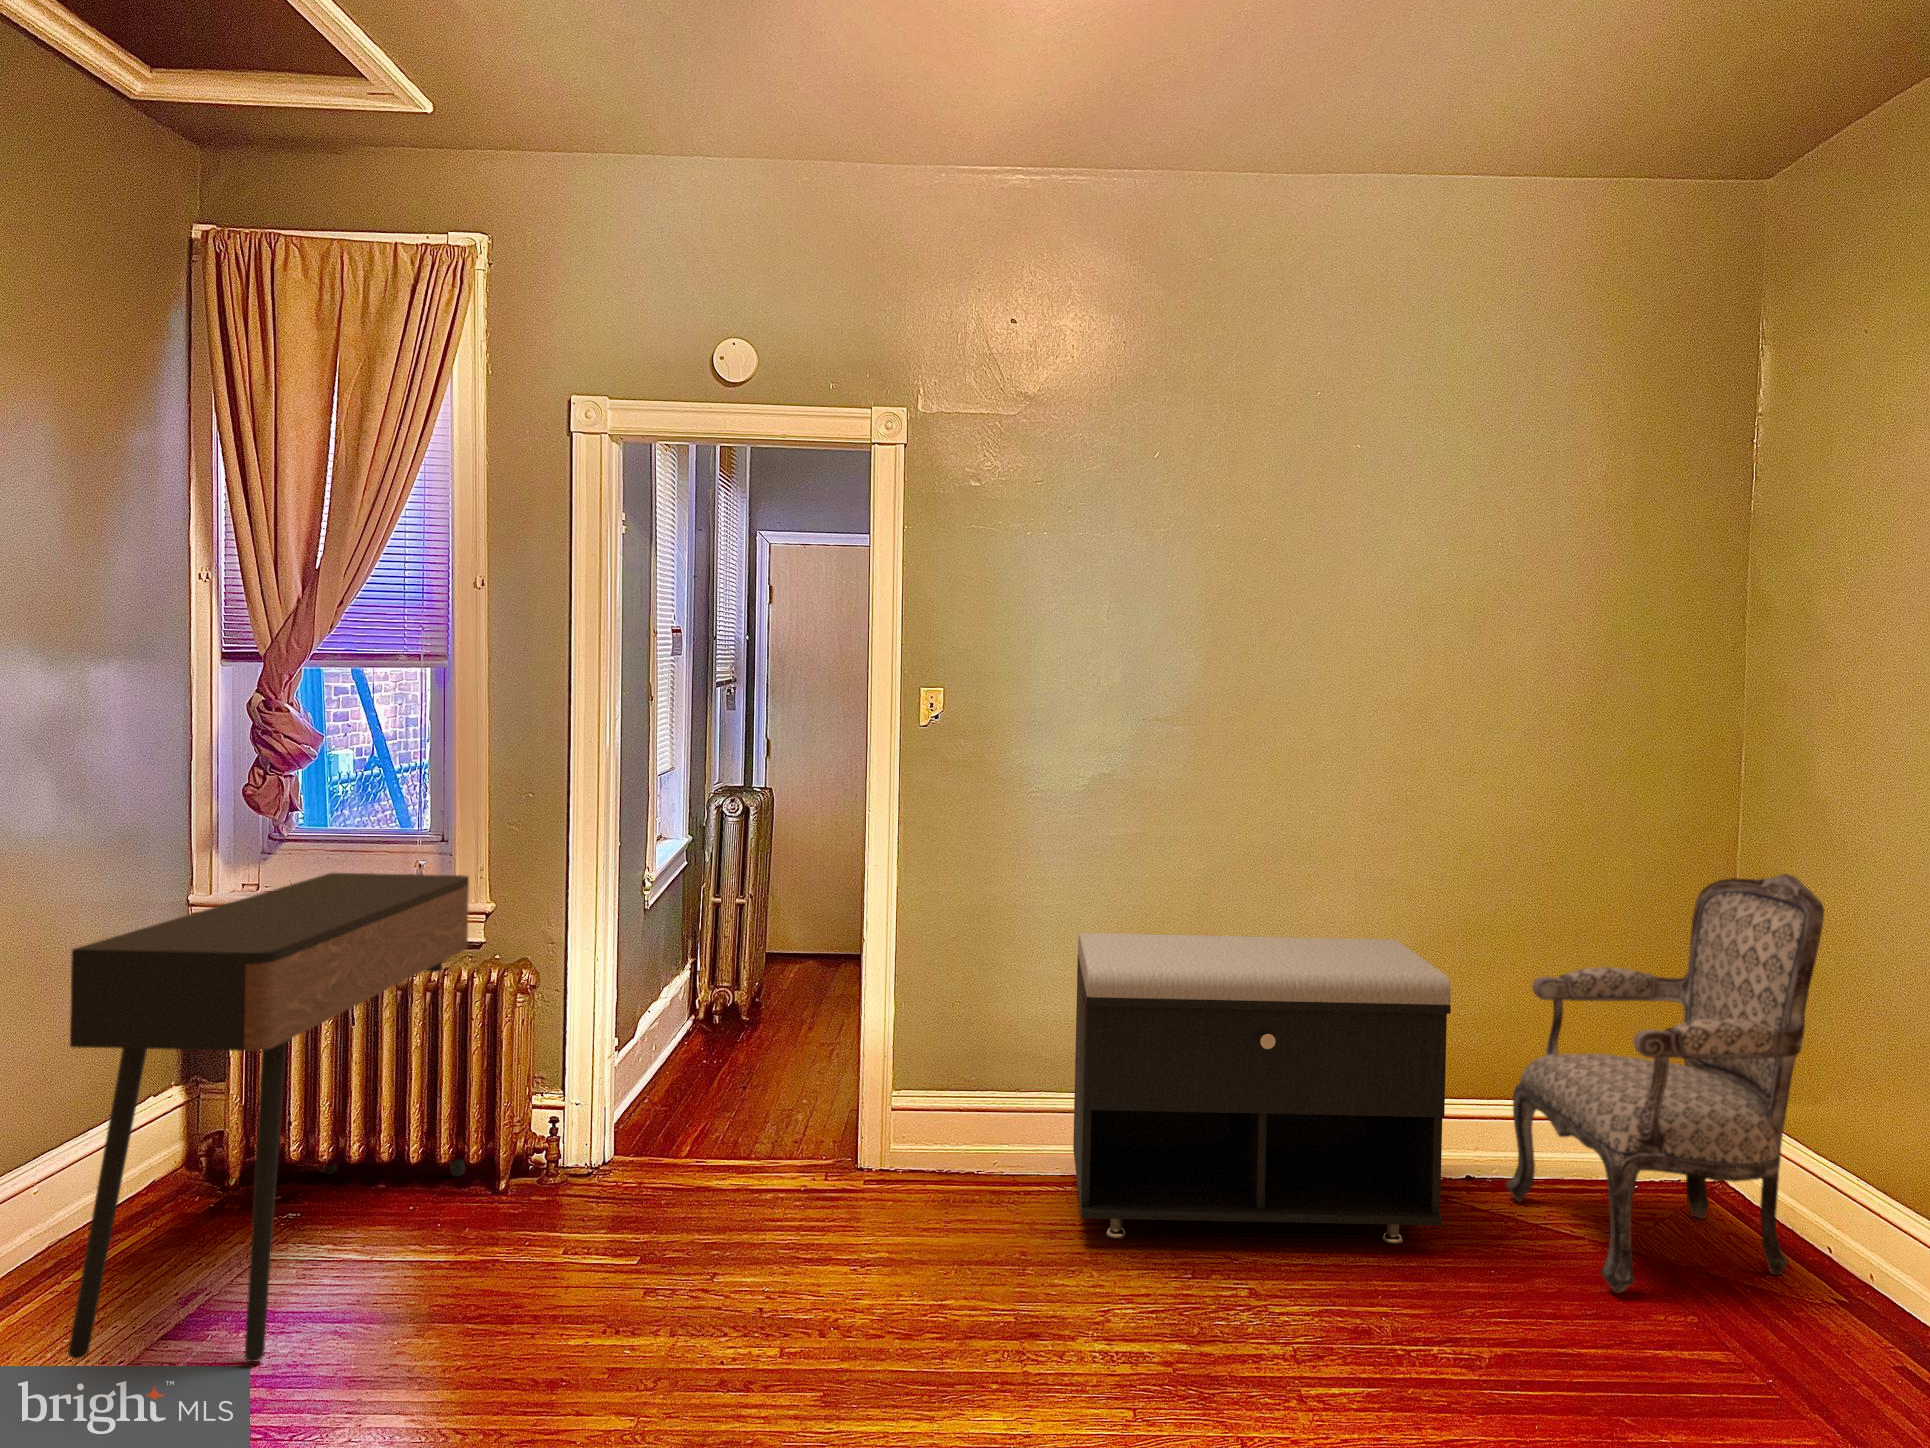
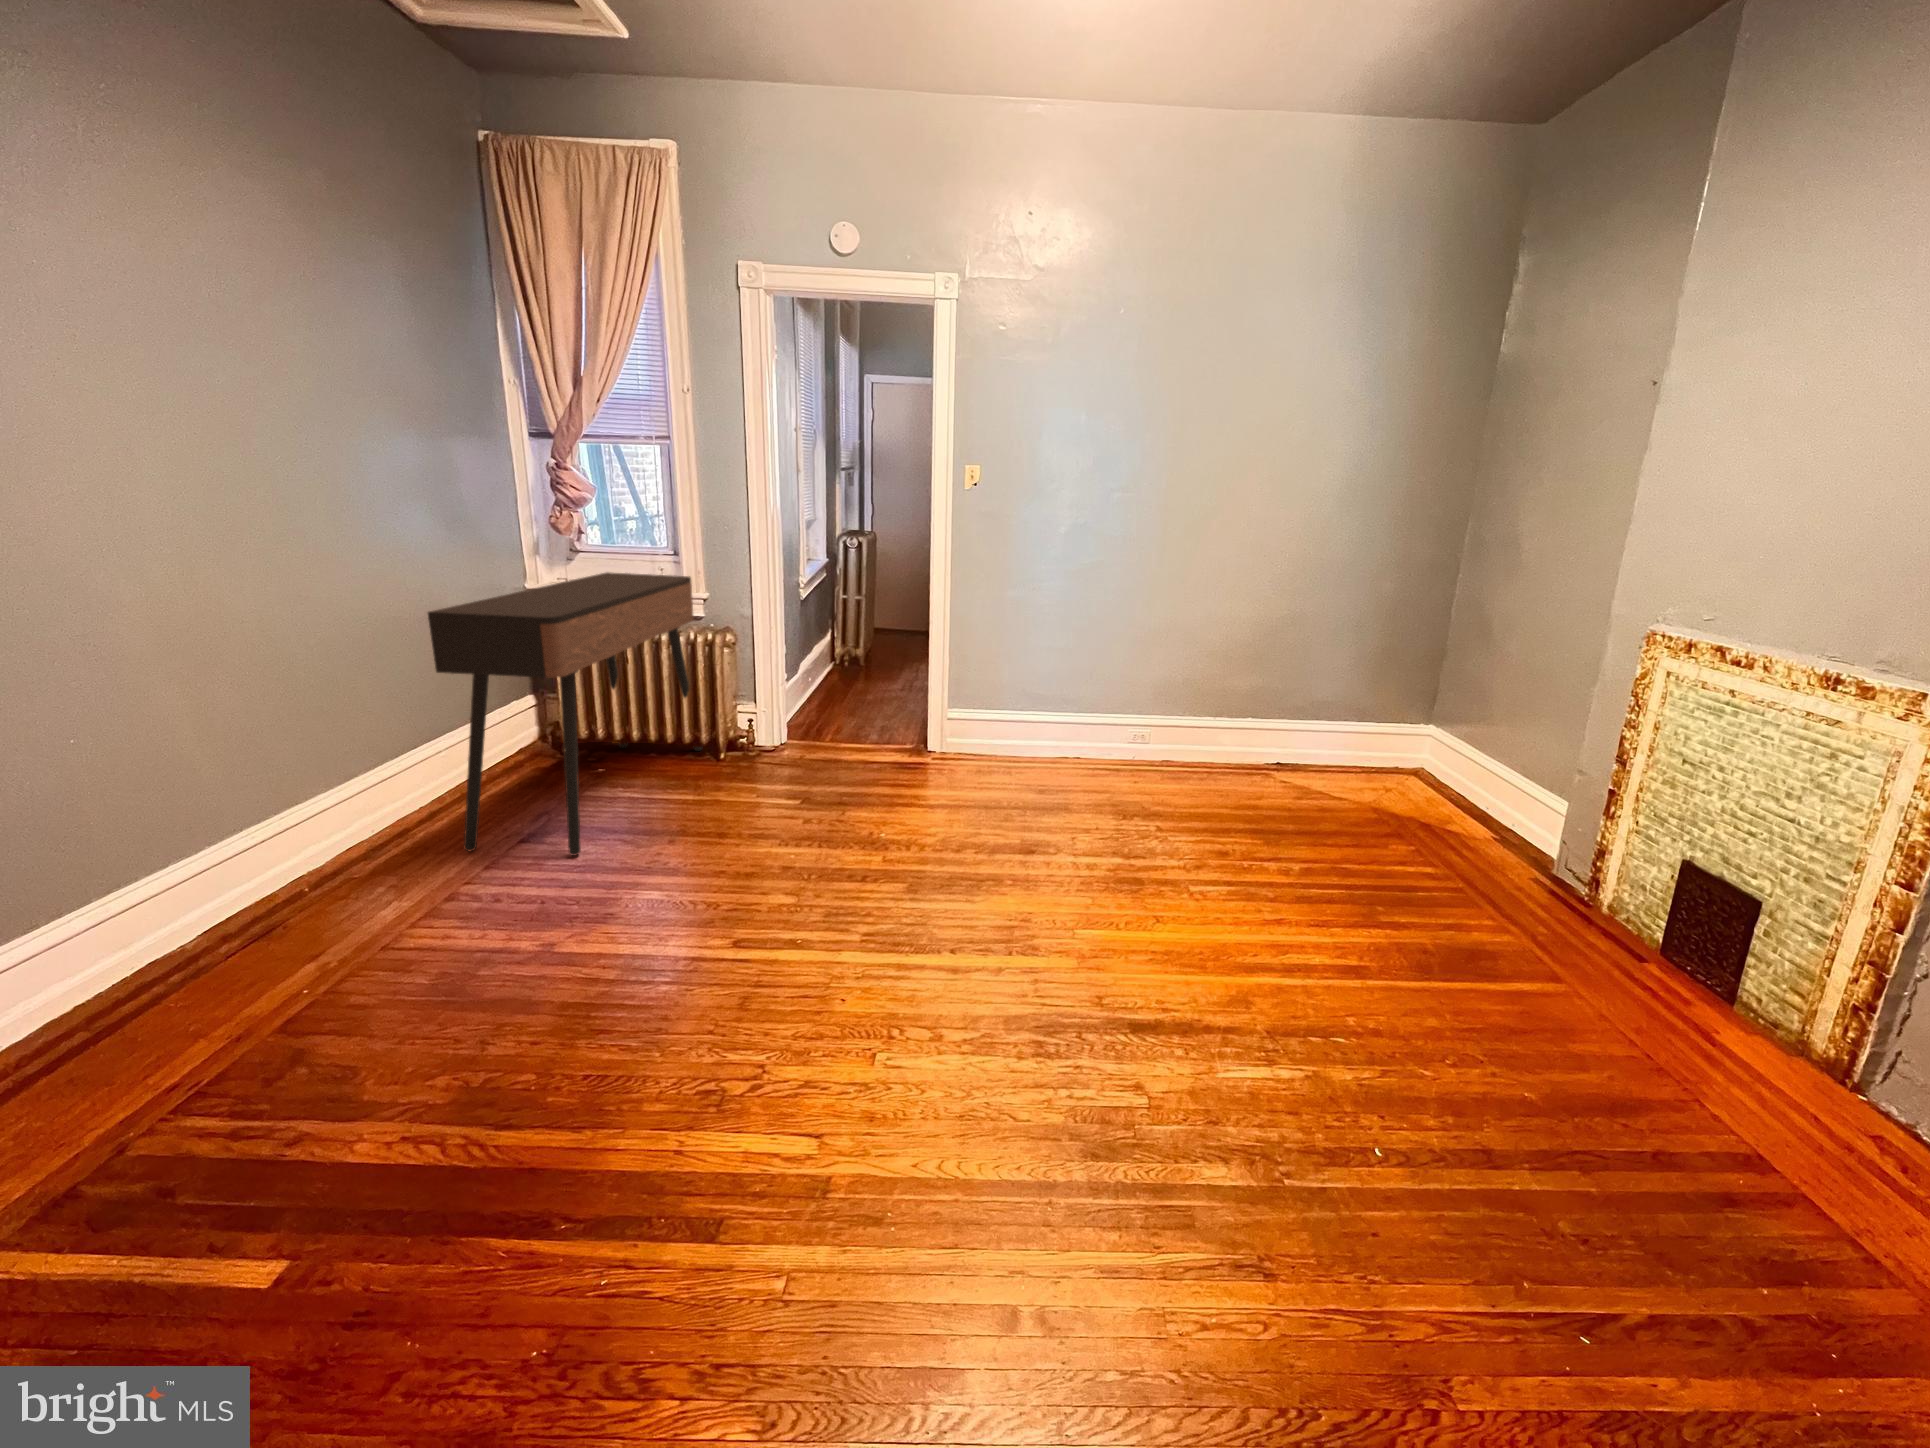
armchair: present [1506,874,1824,1293] -> none [1303,596,1526,834]
storage bench: present [1073,933,1451,1244] -> none [1055,621,1290,803]

